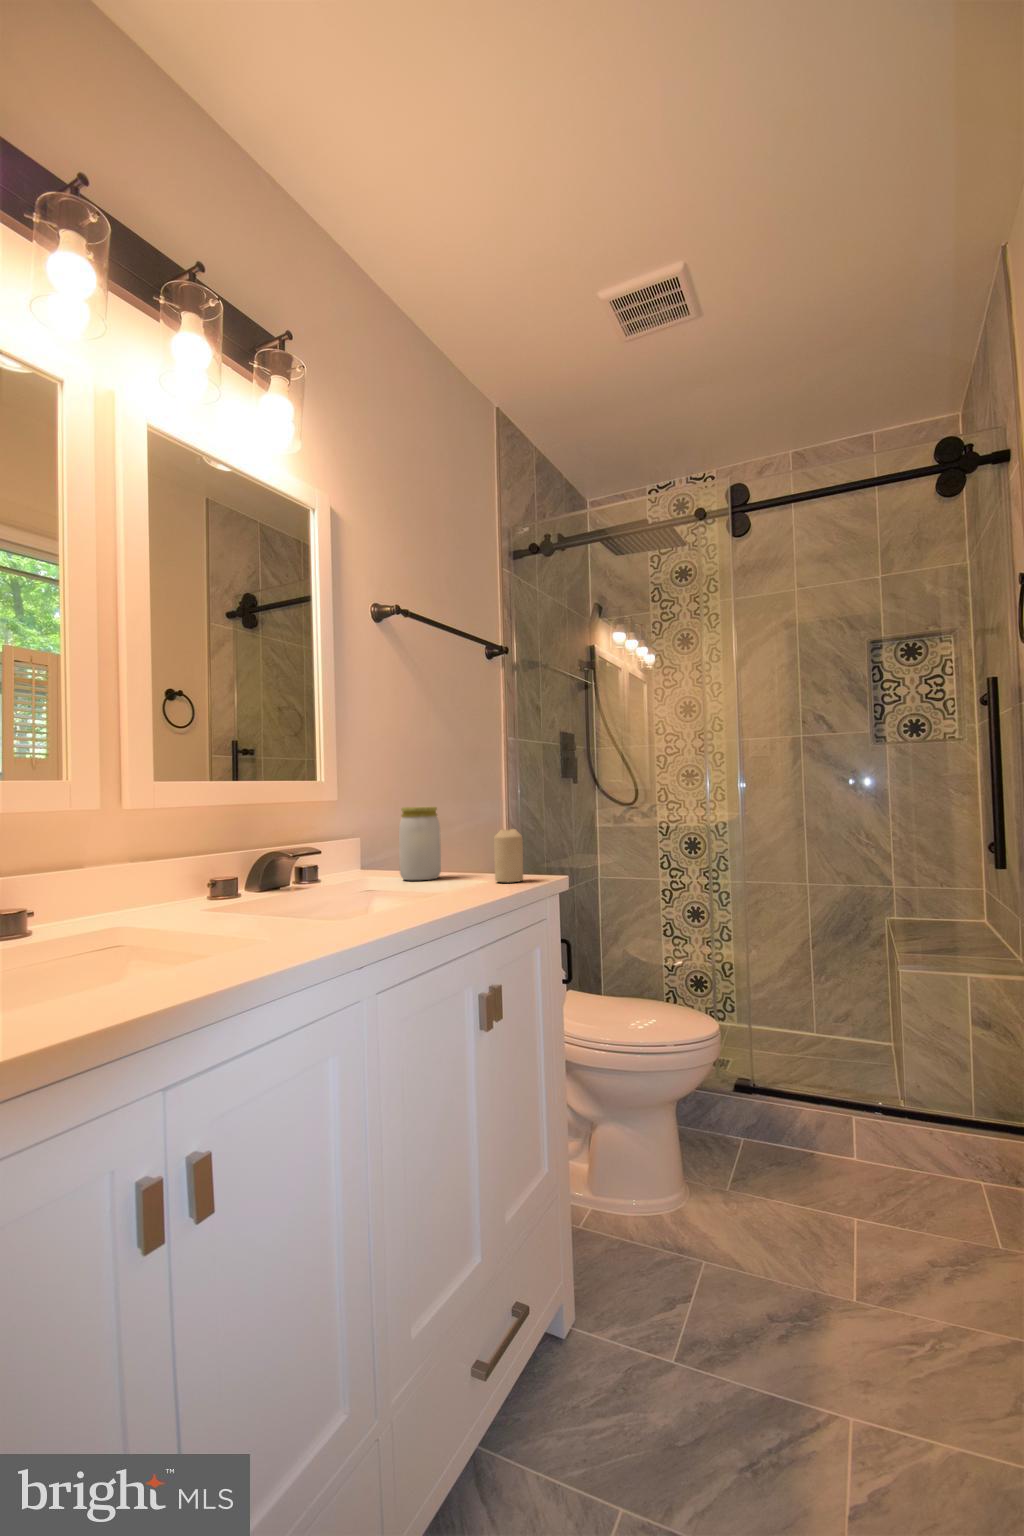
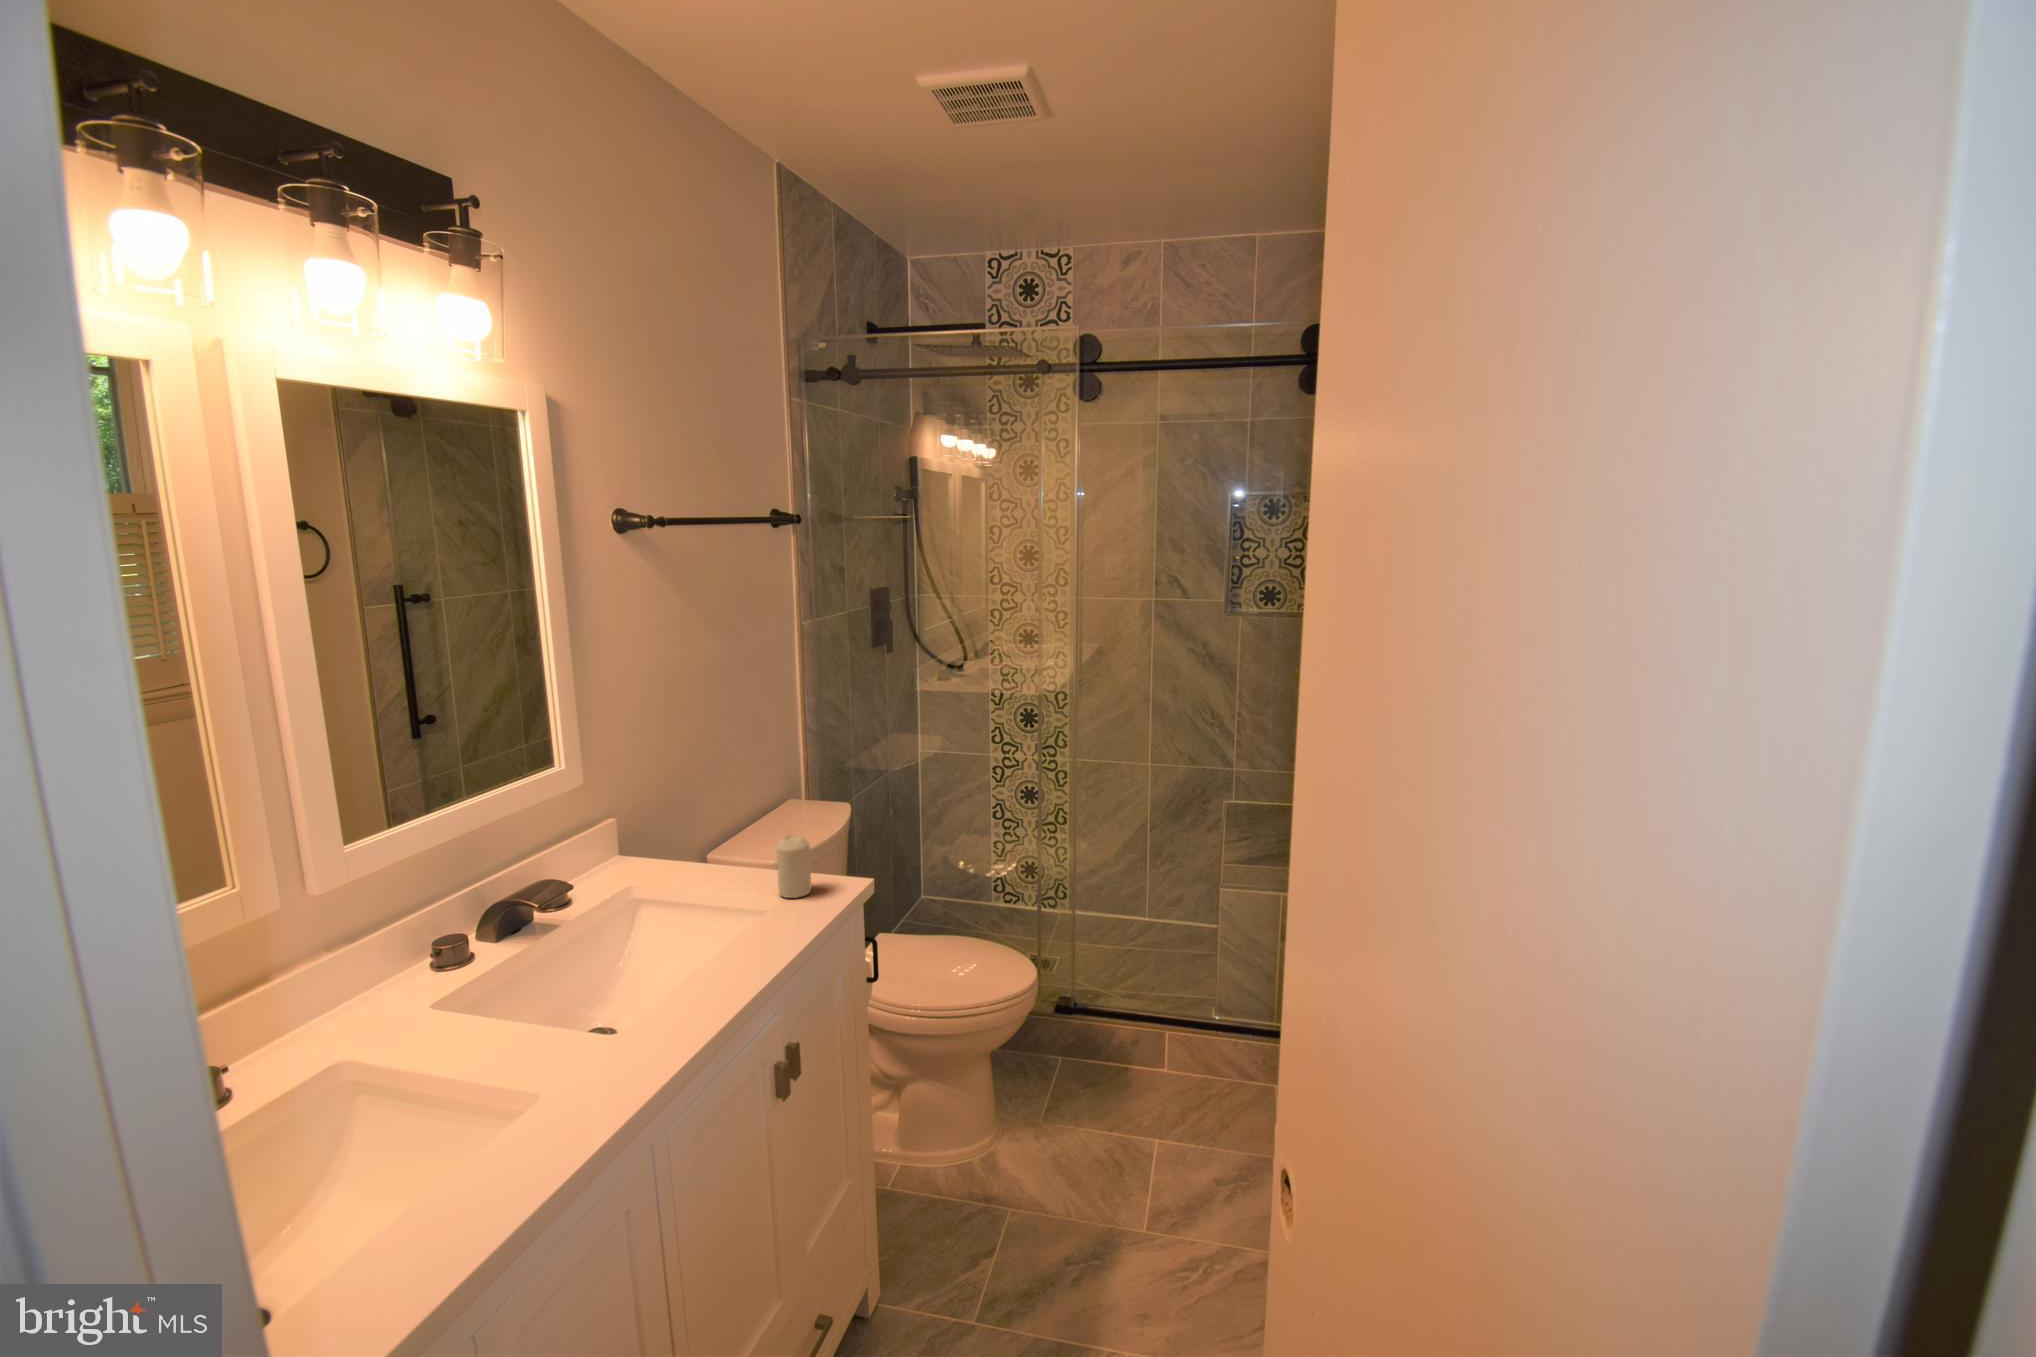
jar: present [399,807,441,880] -> none [663,790,717,883]

